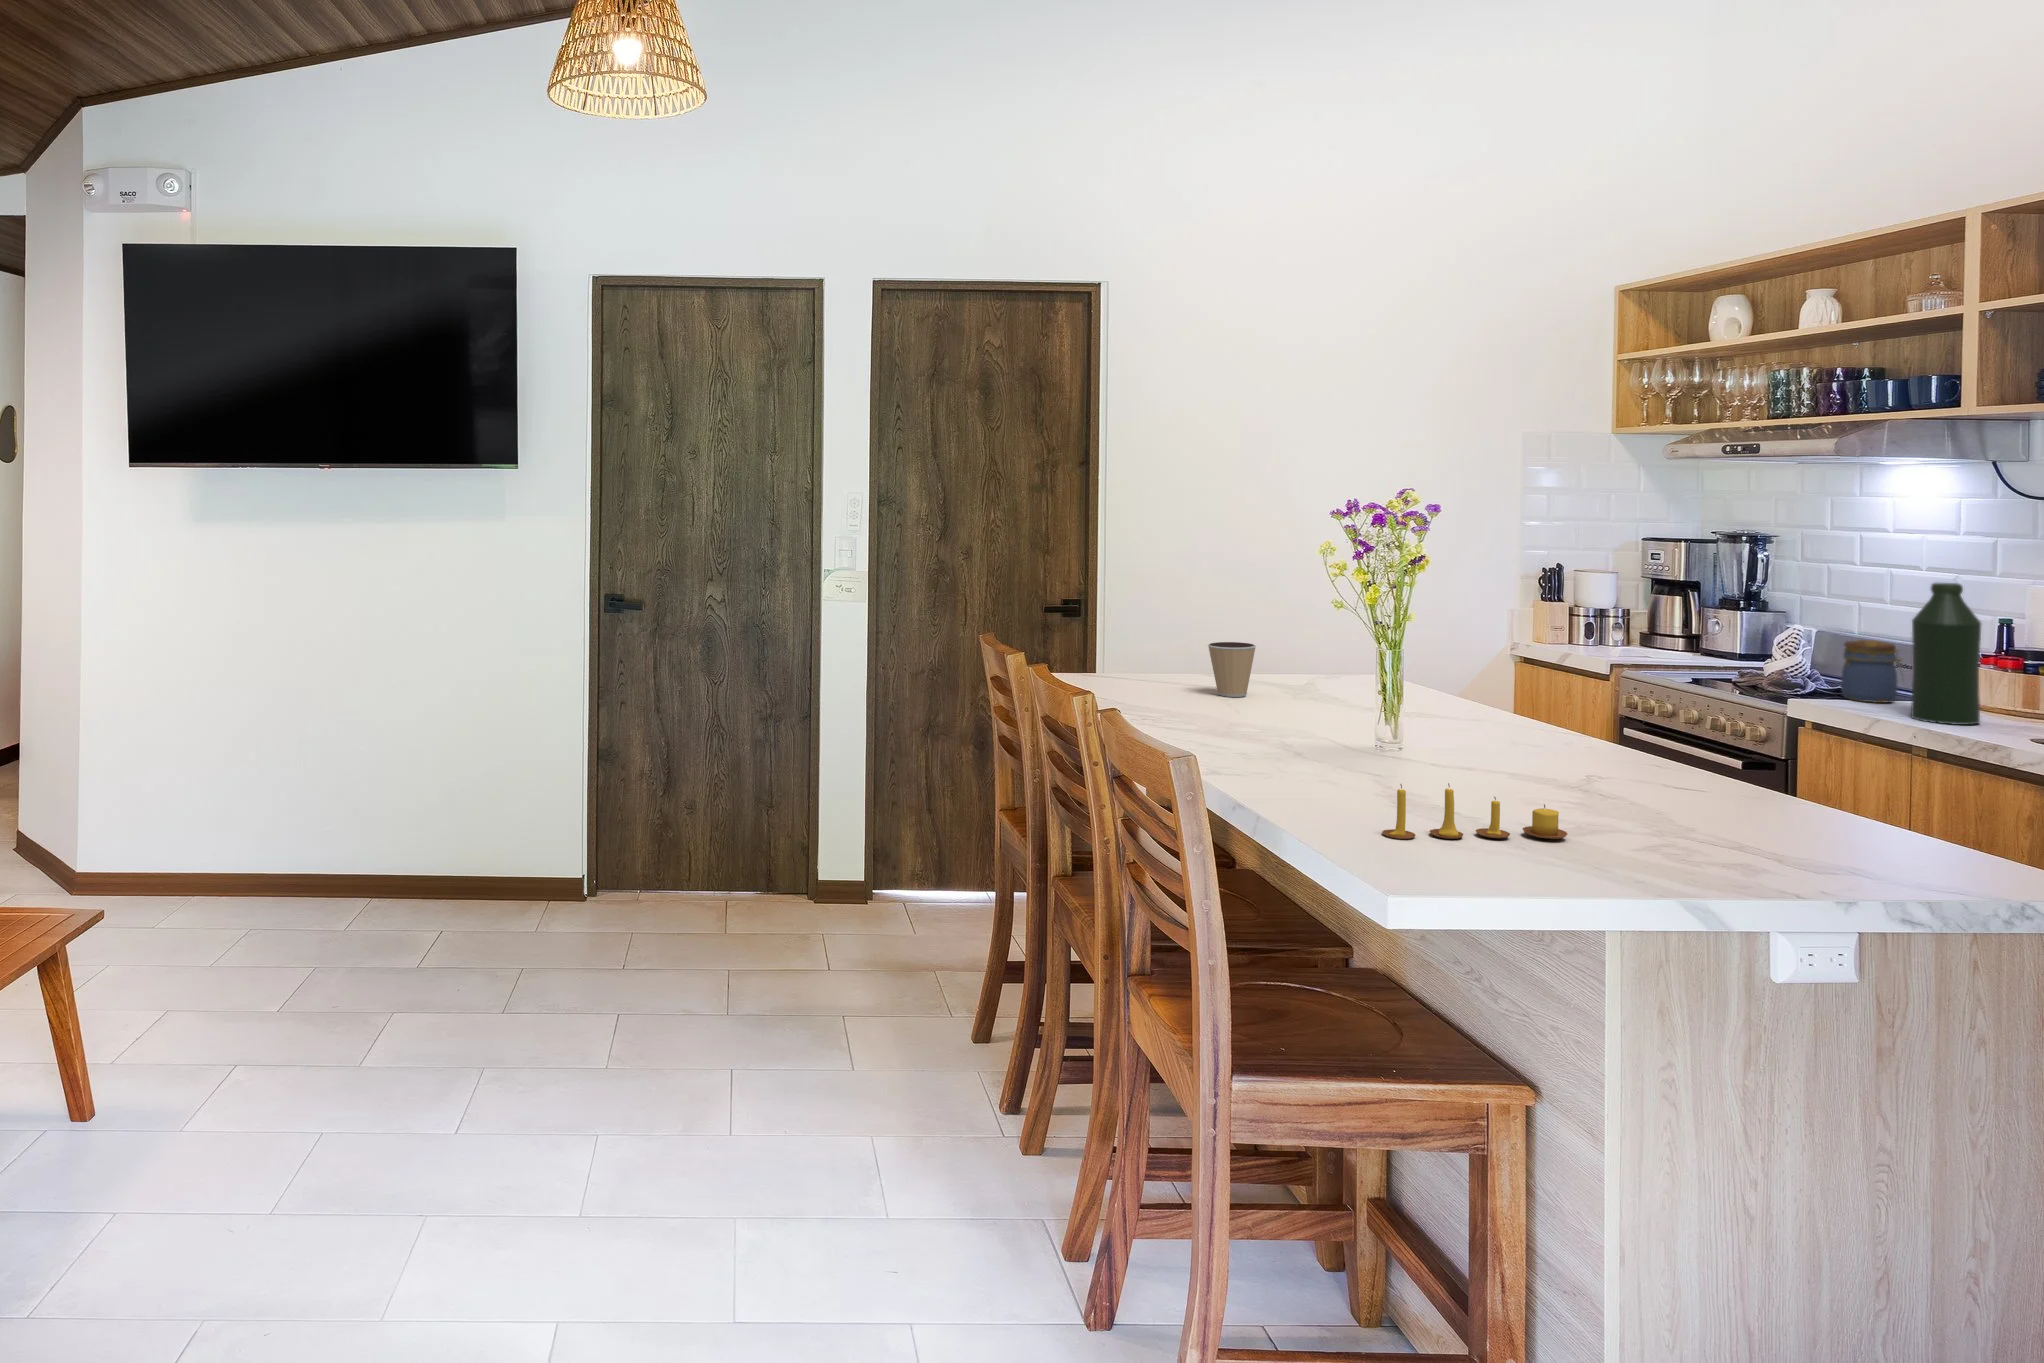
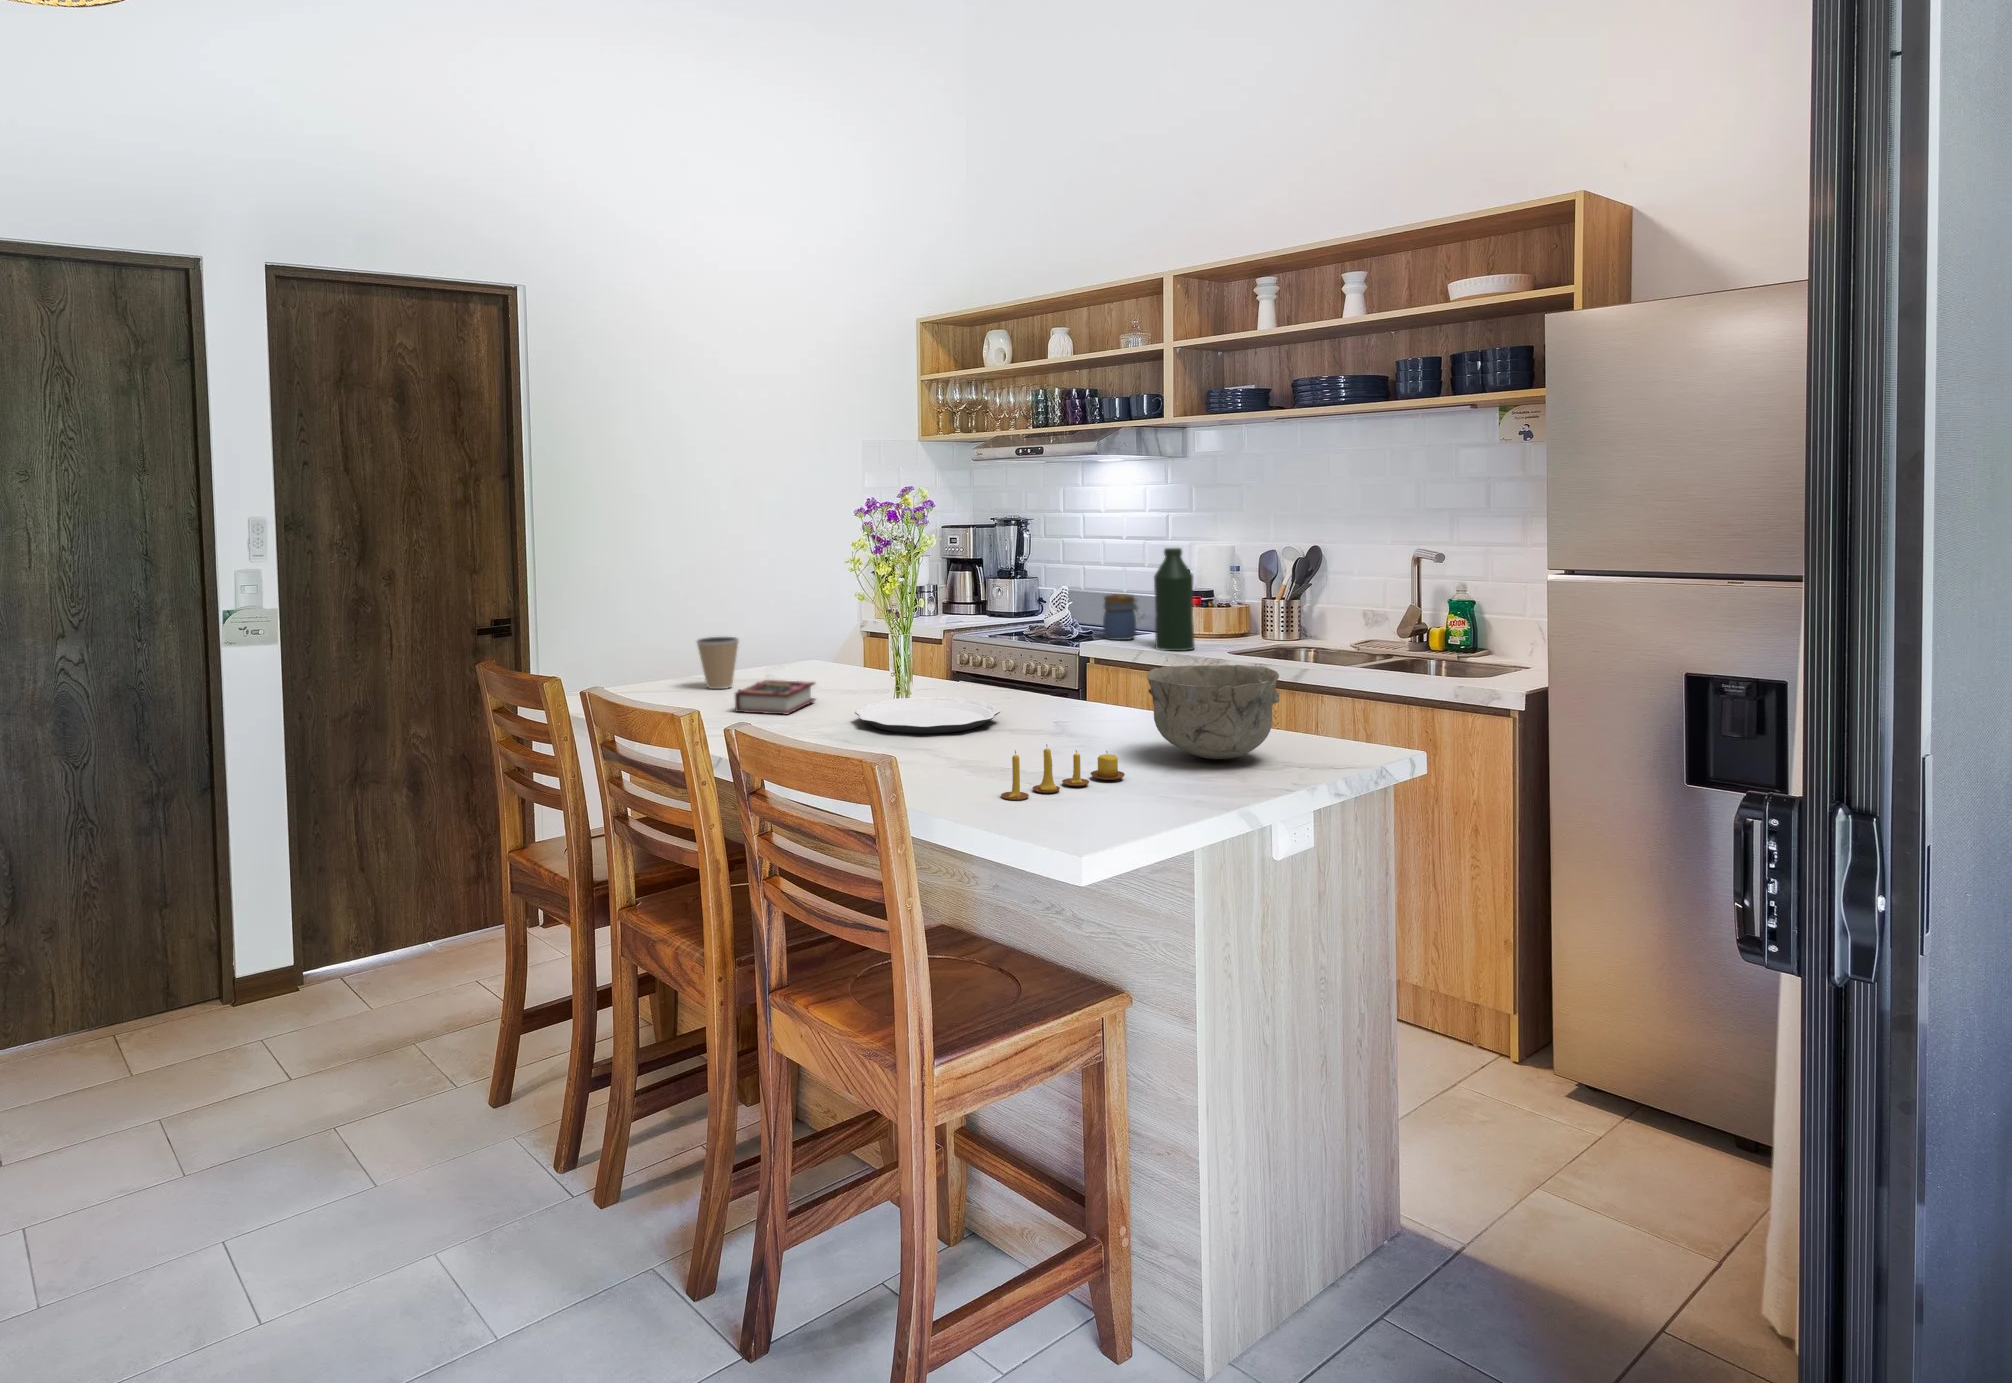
book: none [1215,691,1315,728] -> present [735,680,815,714]
bowl: none [1638,719,1835,843] -> present [1147,665,1280,759]
plate: none [1325,726,1505,767] -> present [854,697,1001,734]

